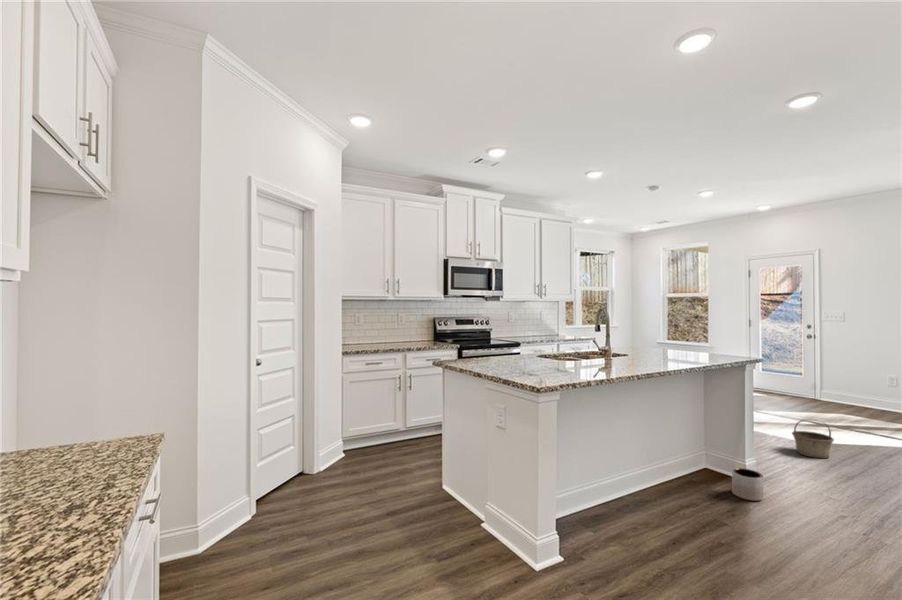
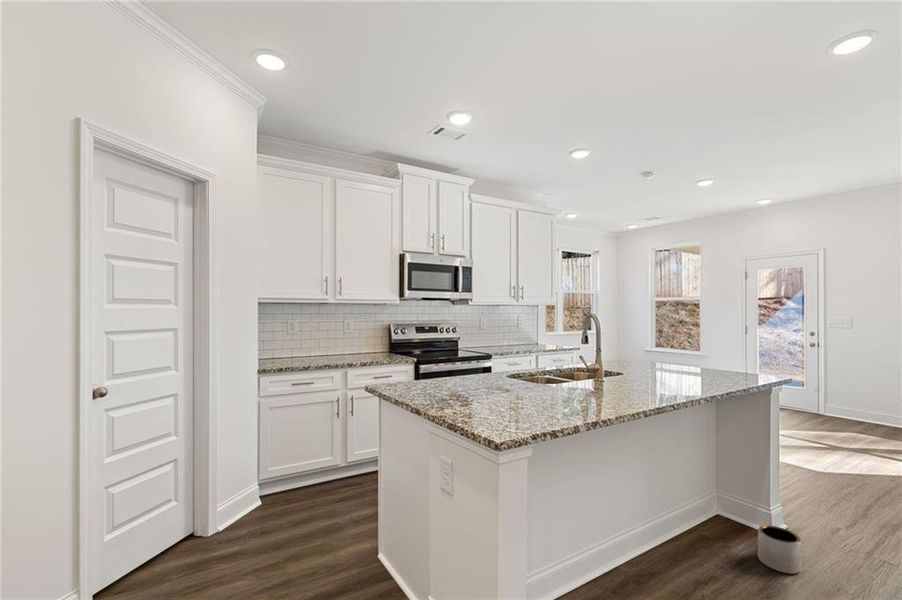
basket: present [792,419,834,458] -> none [814,449,868,499]

